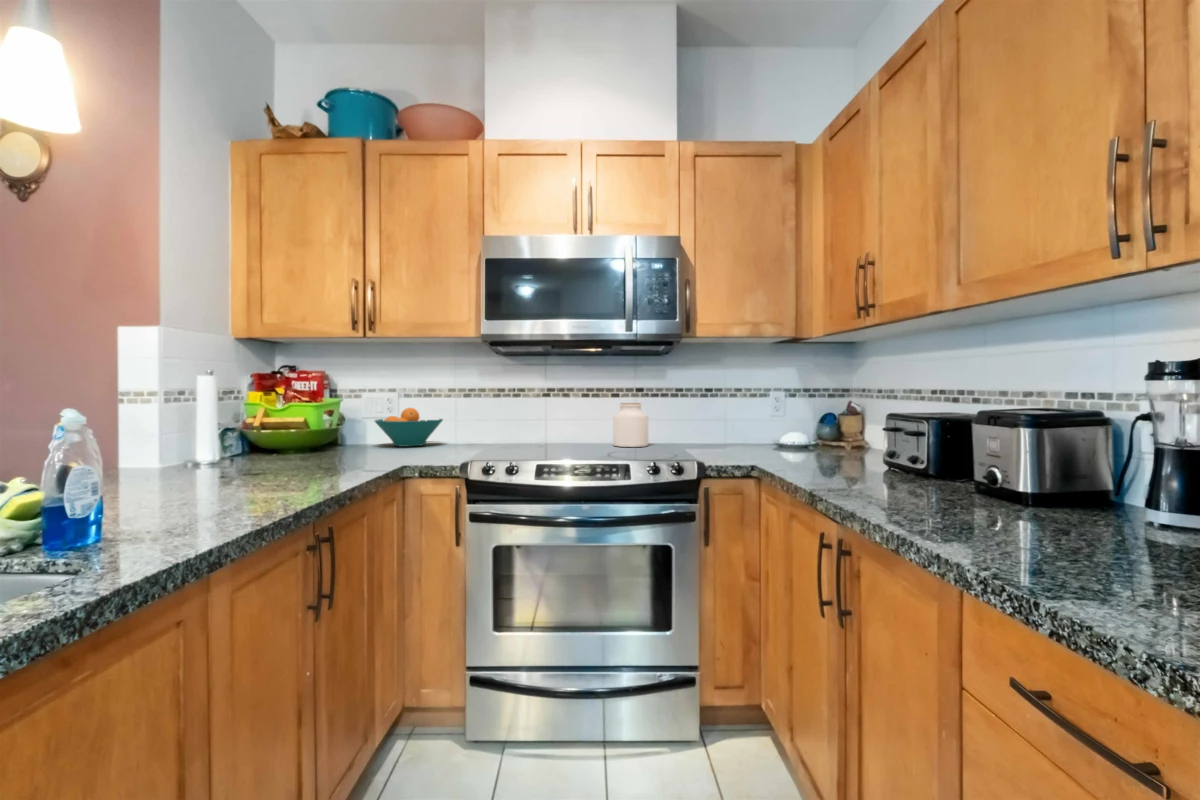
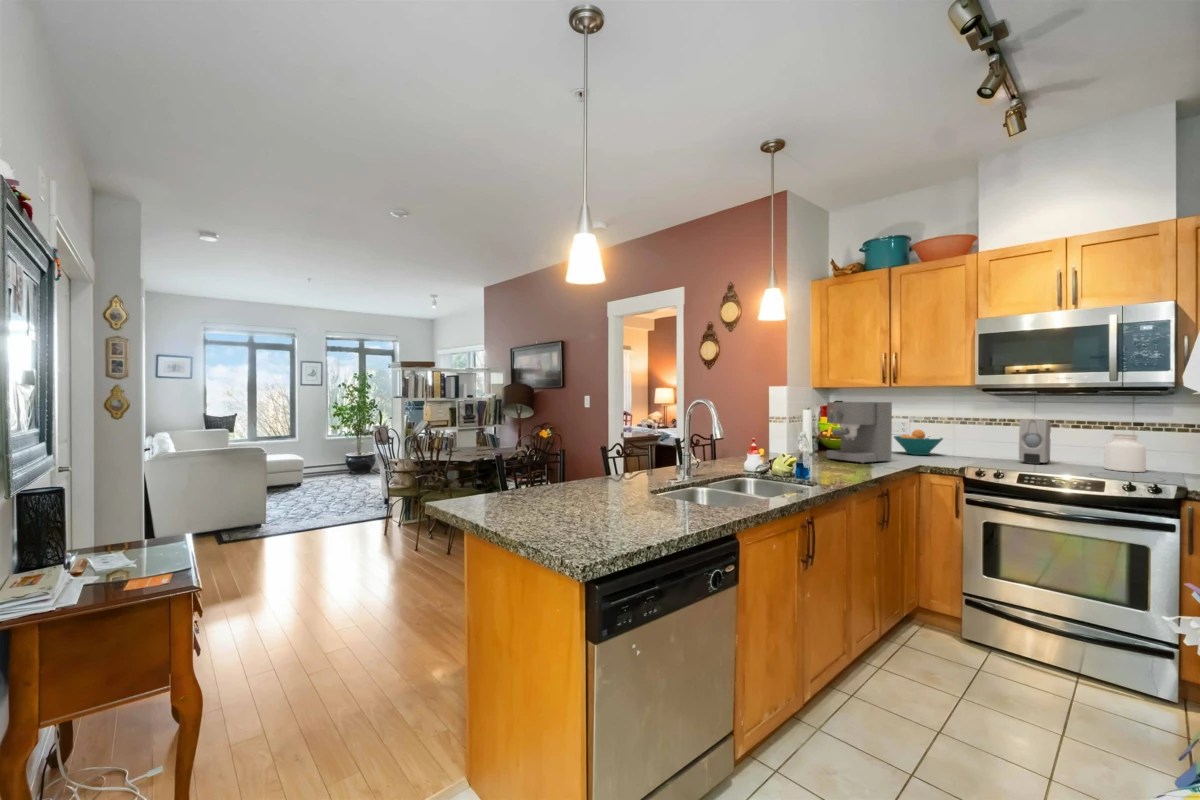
coffee maker: none [235,356,361,474] -> present [826,402,892,463]
soap dispenser: none [531,387,561,447] -> present [1019,419,1051,464]

